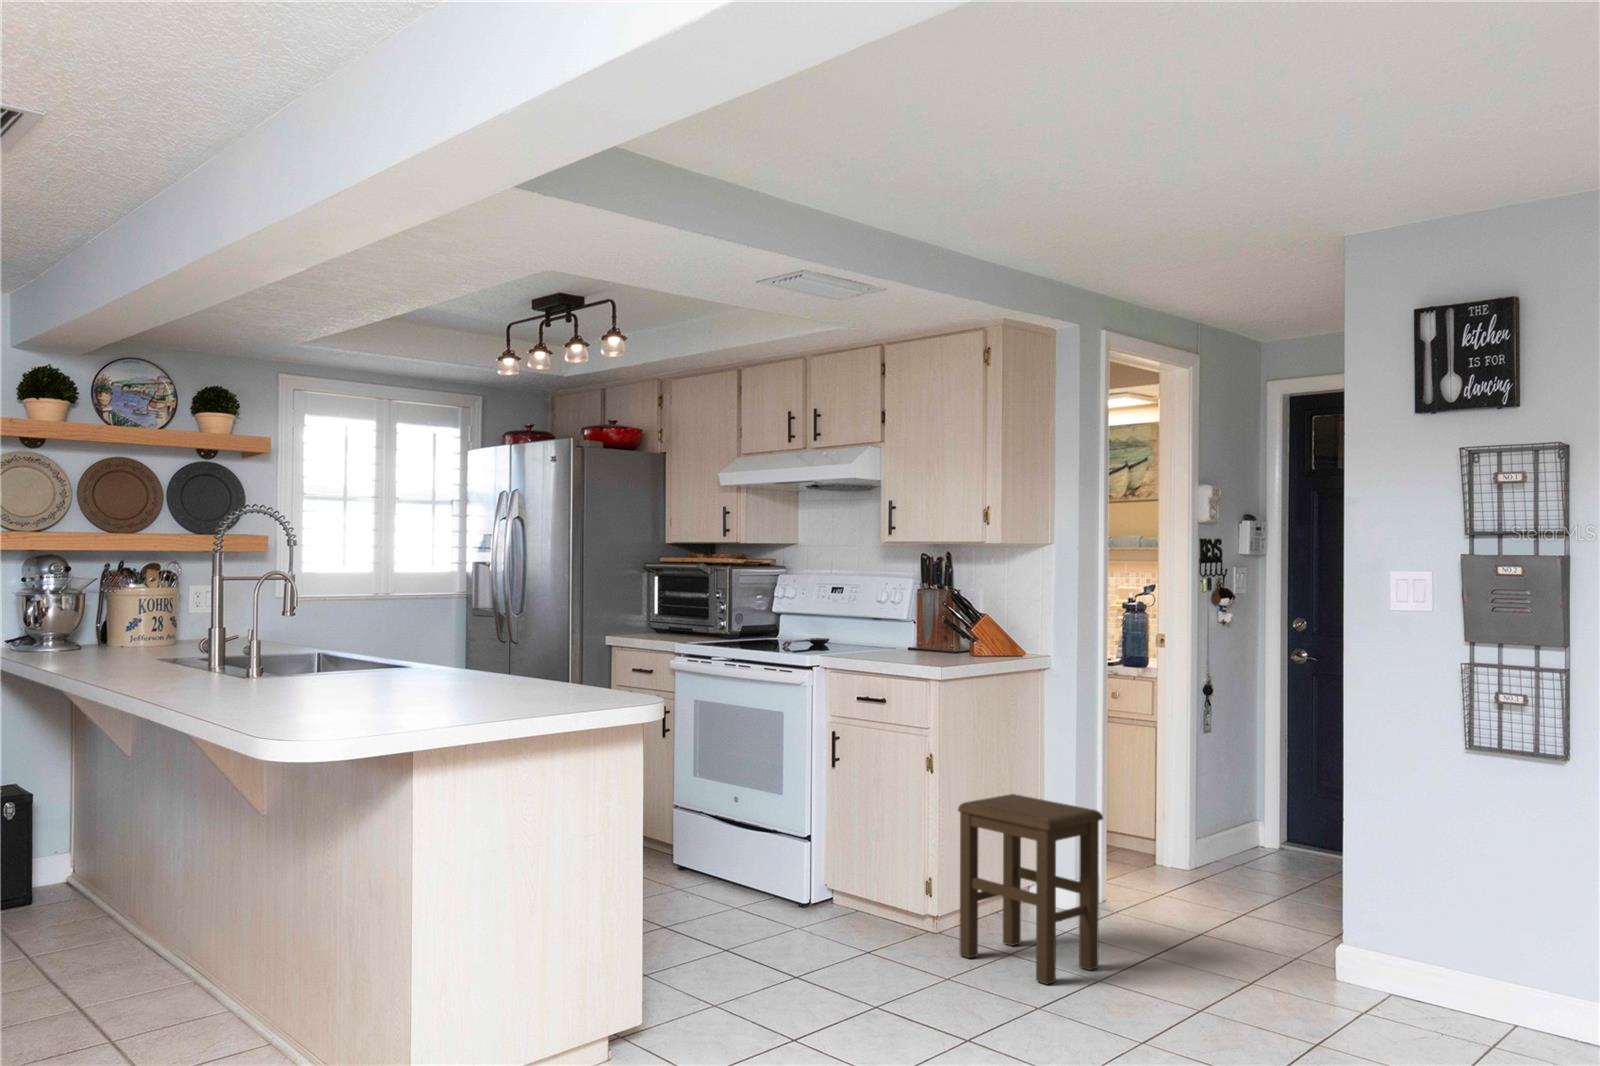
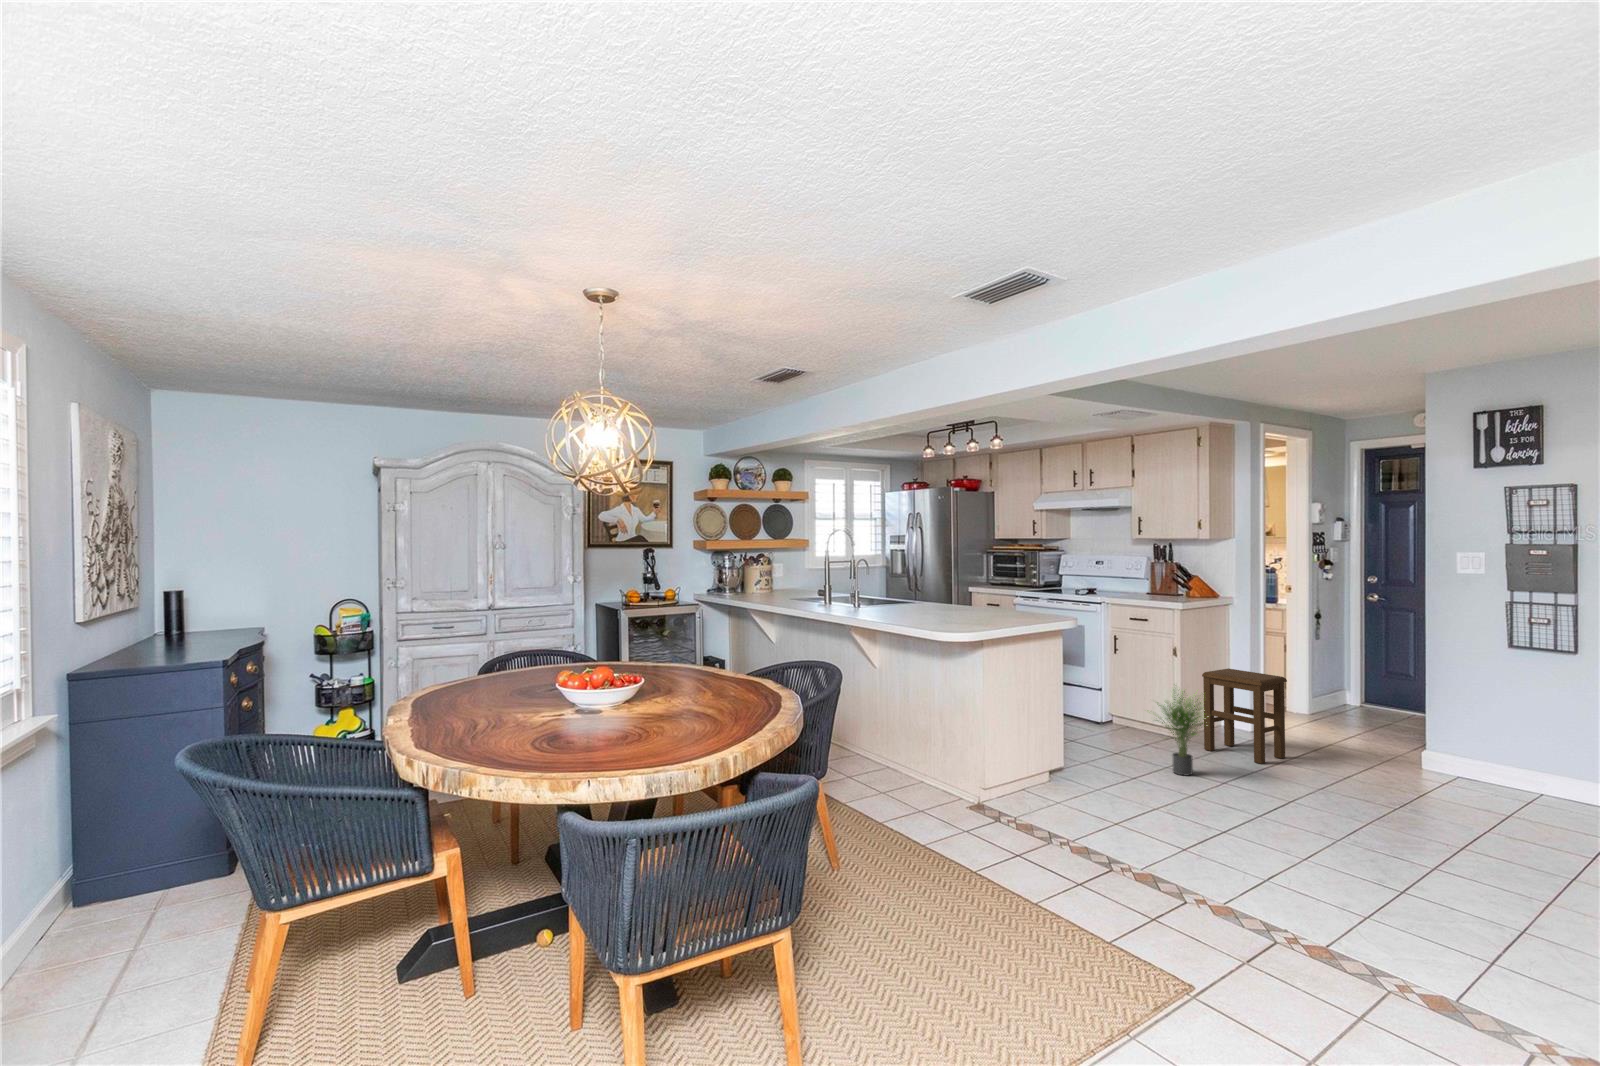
potted plant: none [815,828,941,1021] -> present [1157,693,1206,776]

